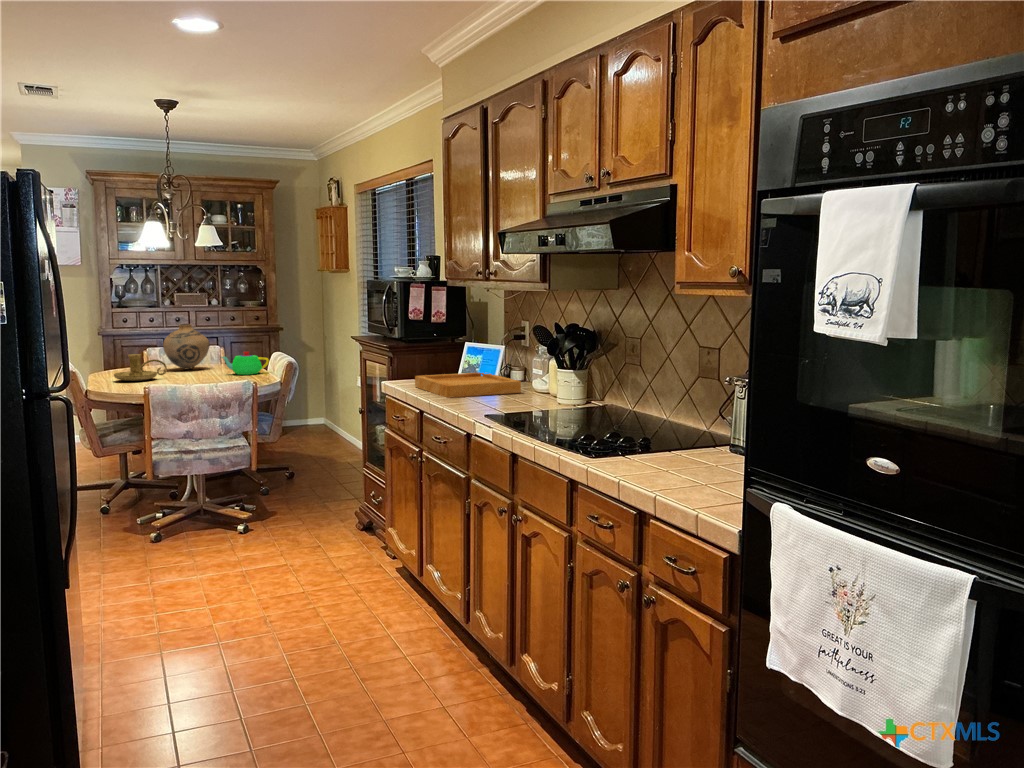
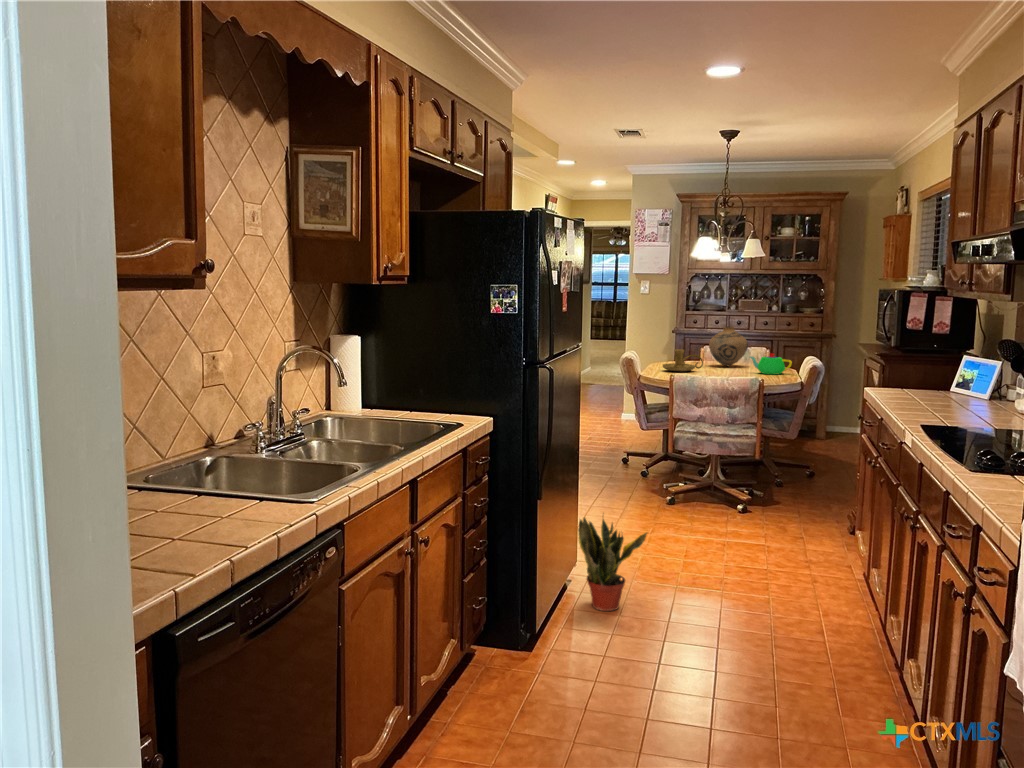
tray: present [415,372,521,398] -> none [888,384,999,411]
potted plant: none [96,589,206,722] -> present [578,518,647,611]

